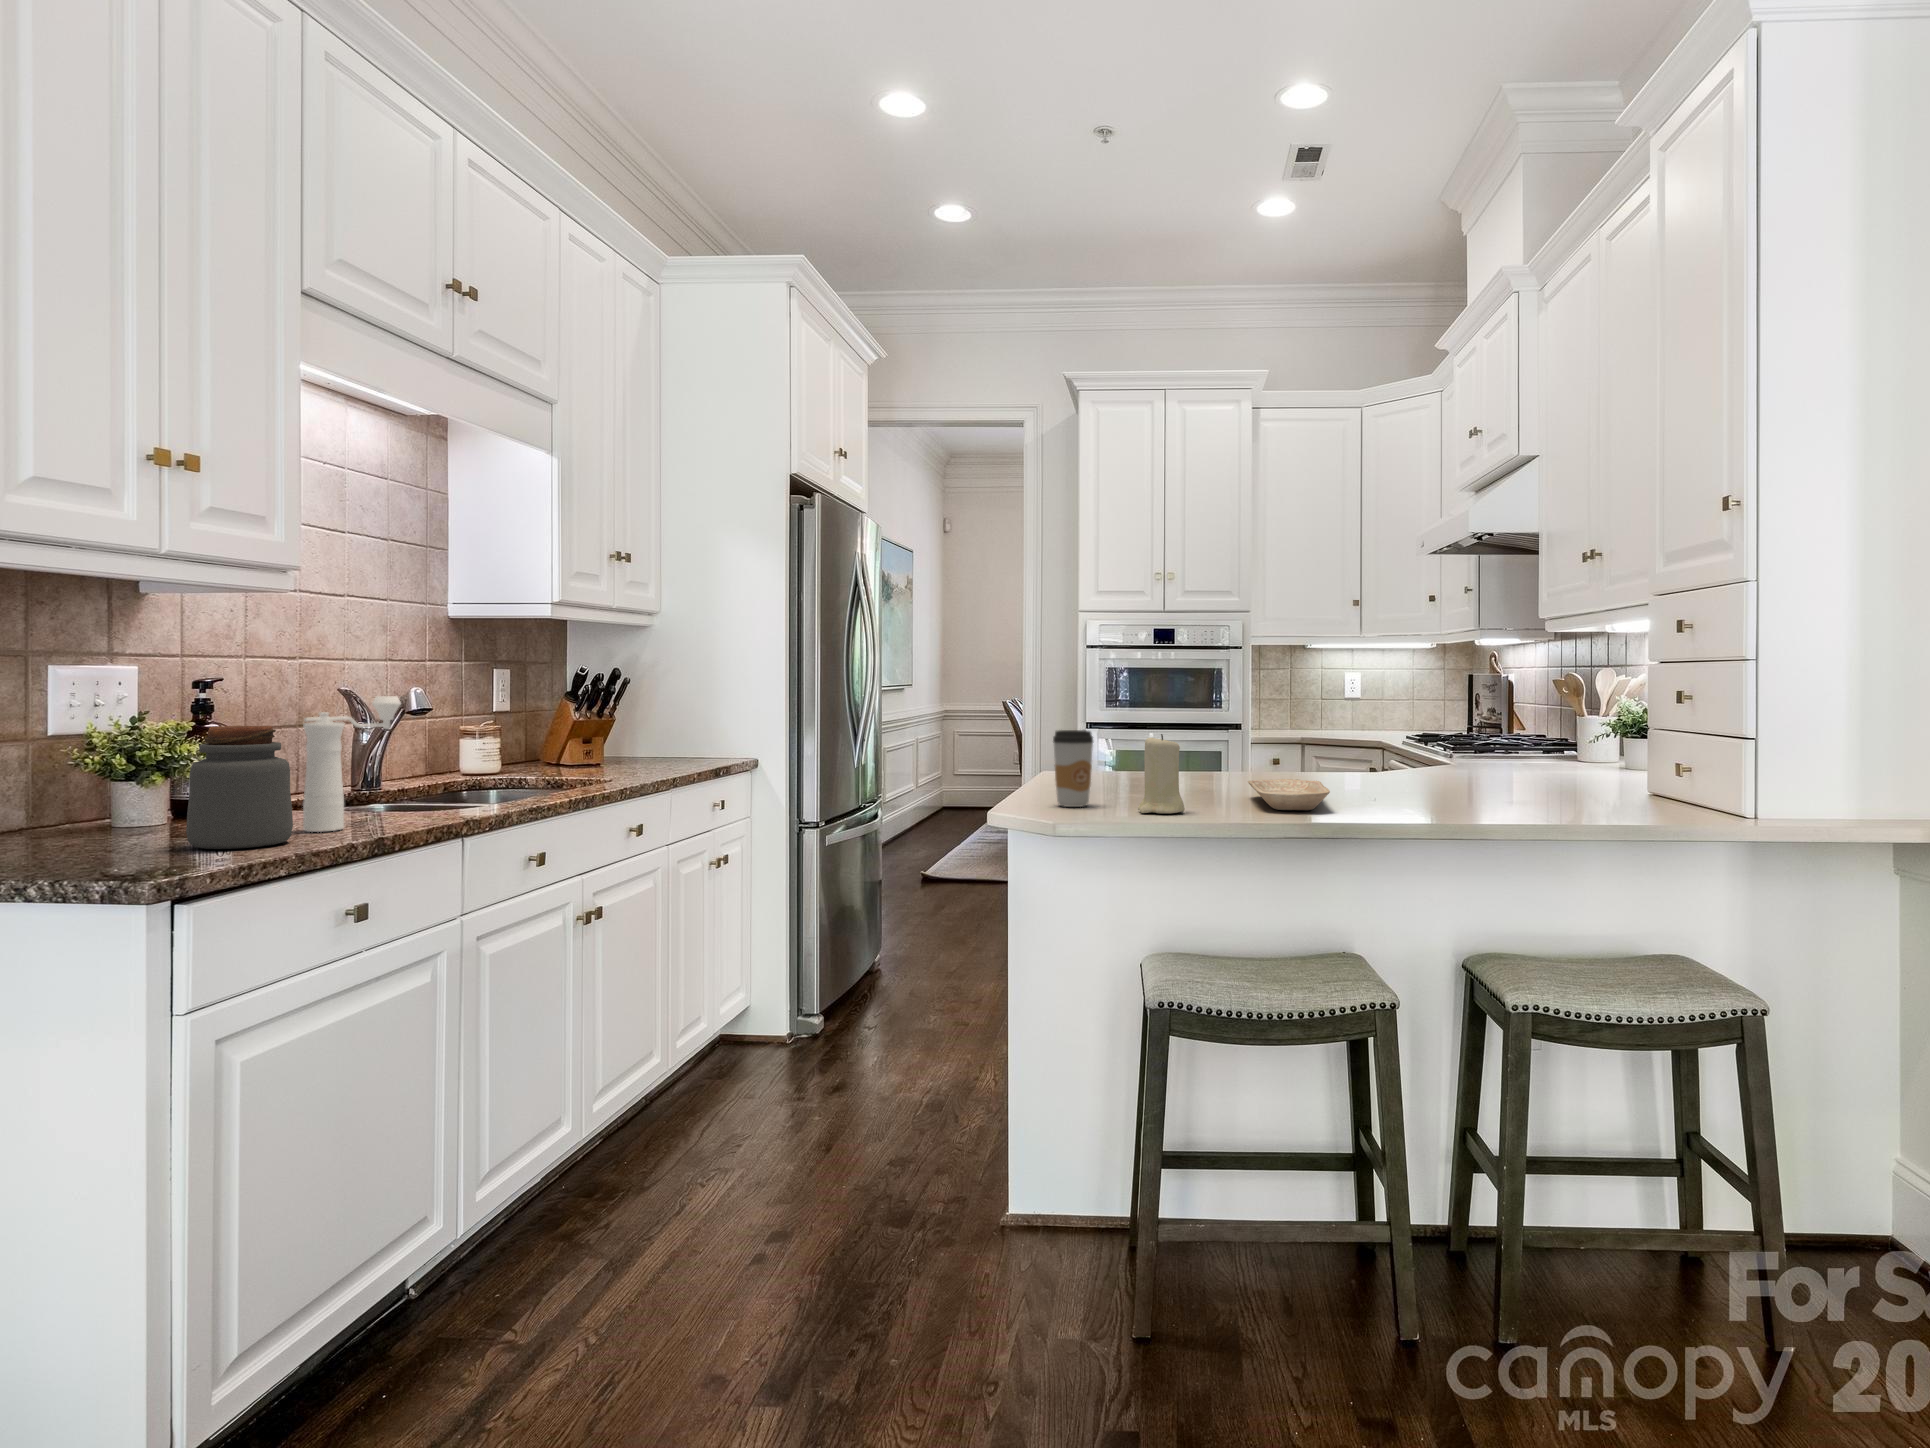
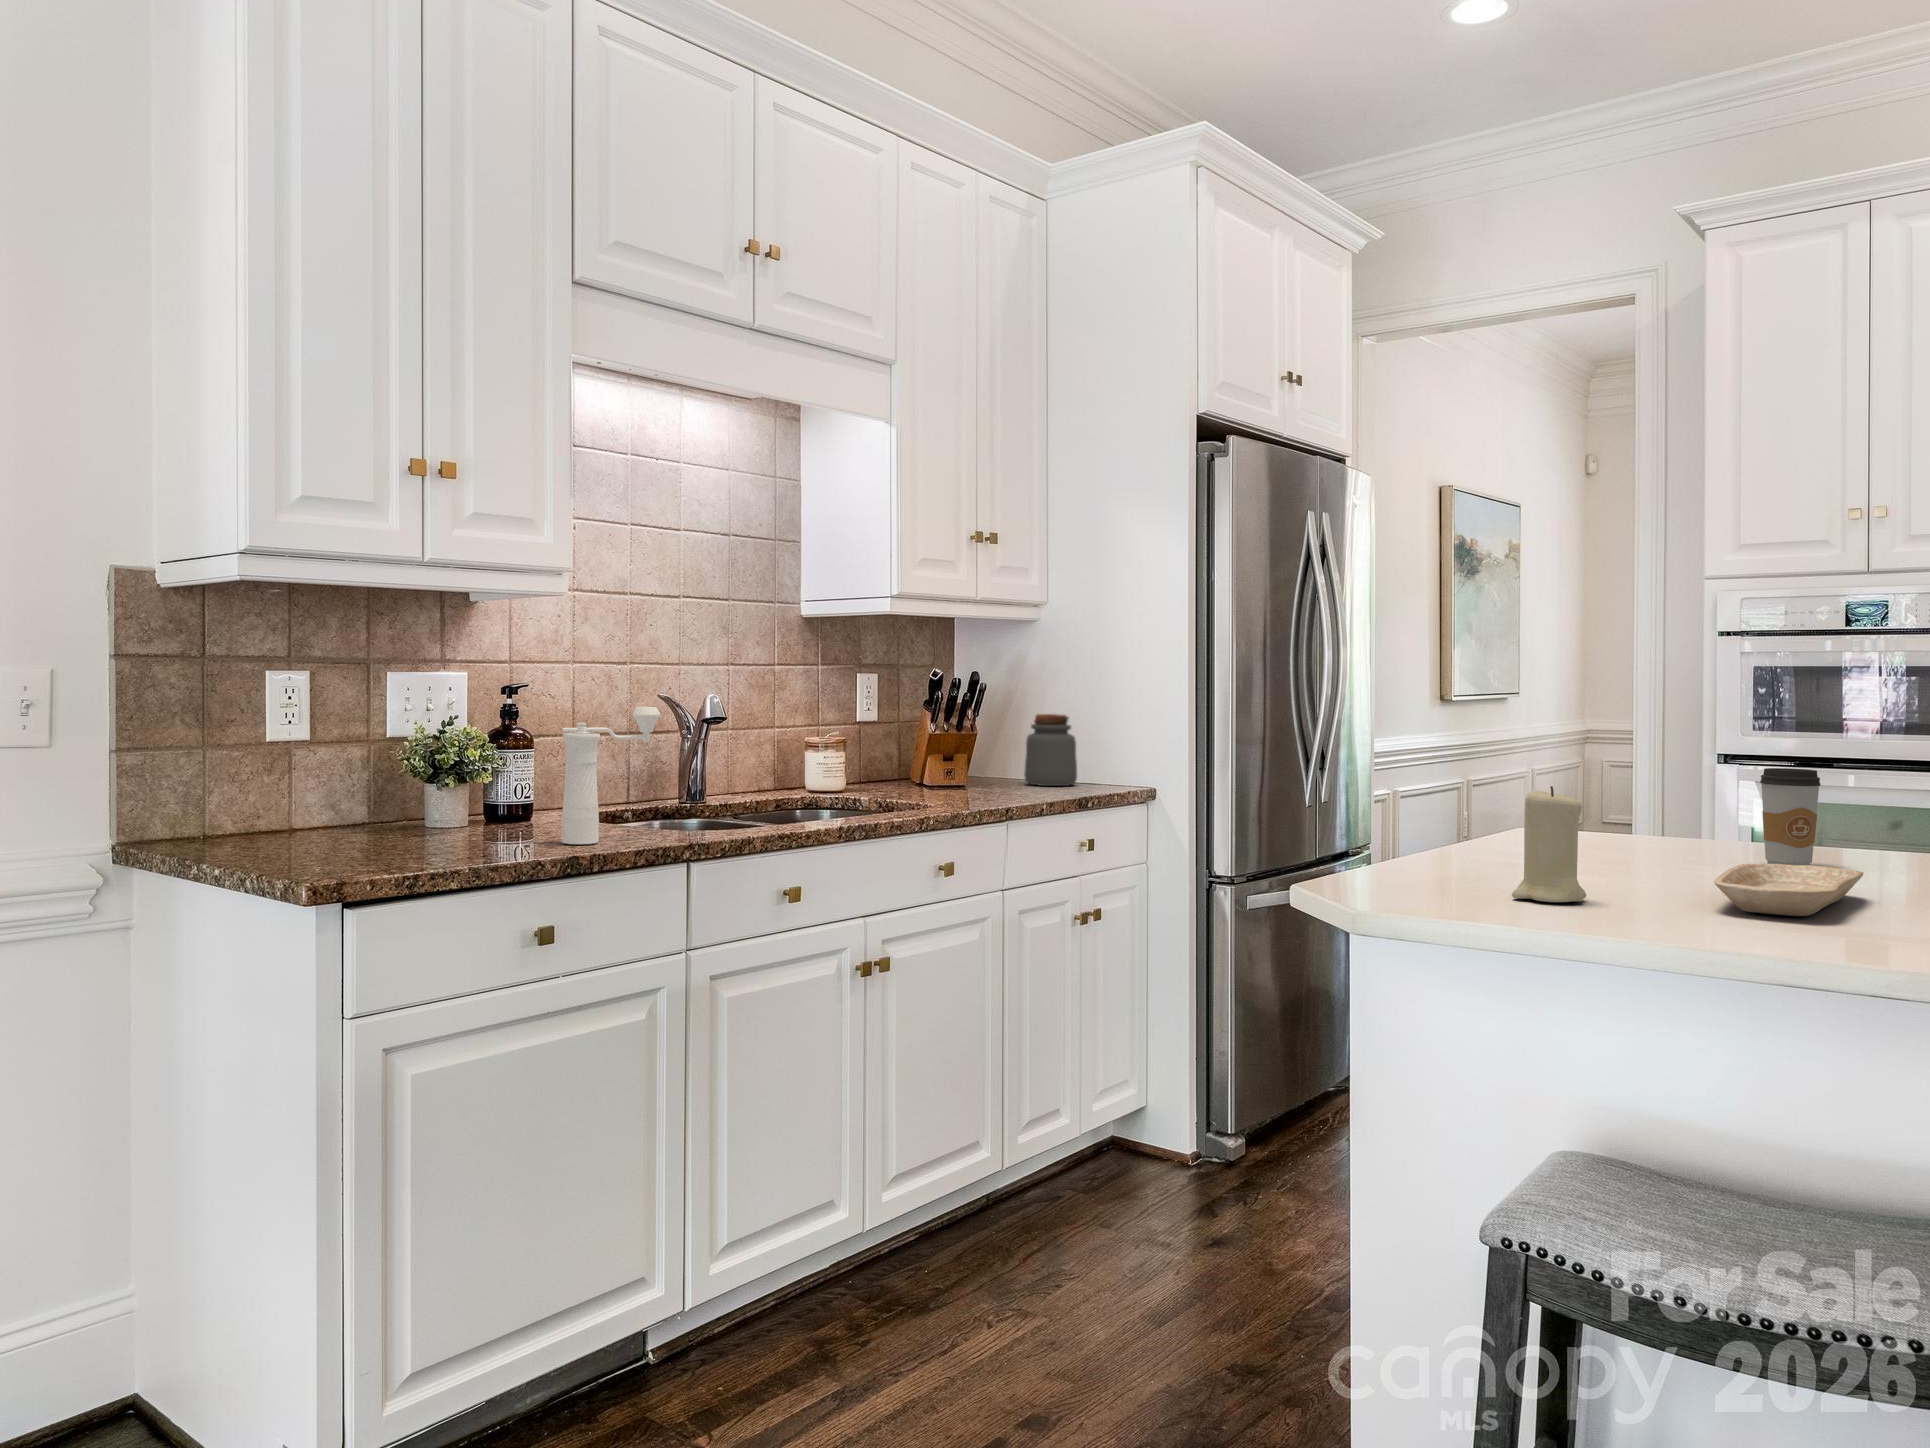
jar: present [186,726,293,849] -> present [1024,714,1077,786]
coffee cup: present [1053,730,1093,807] -> present [1760,768,1820,865]

